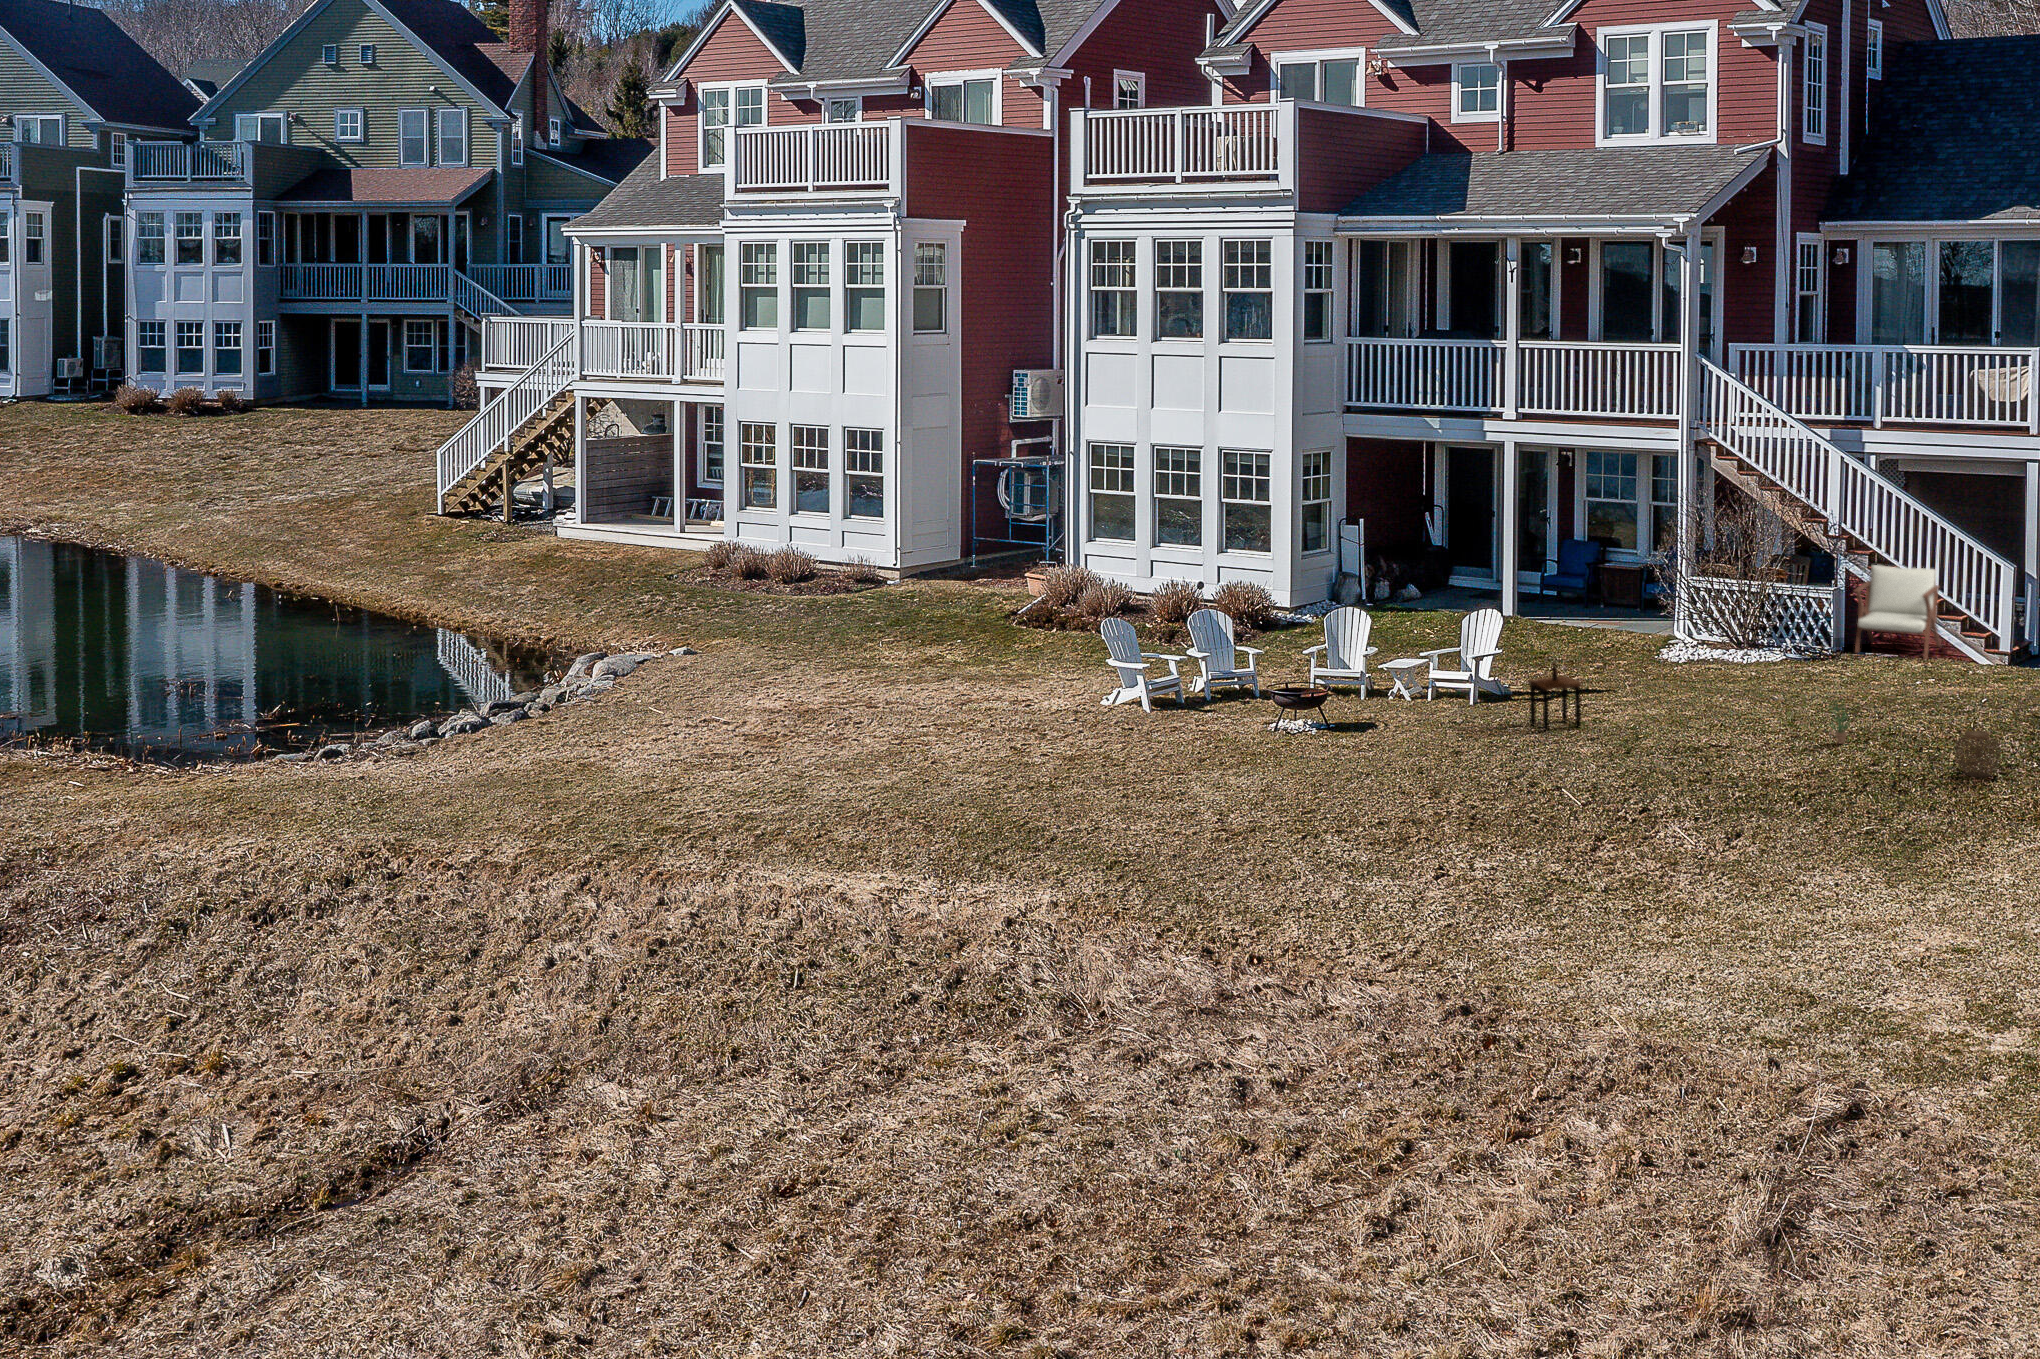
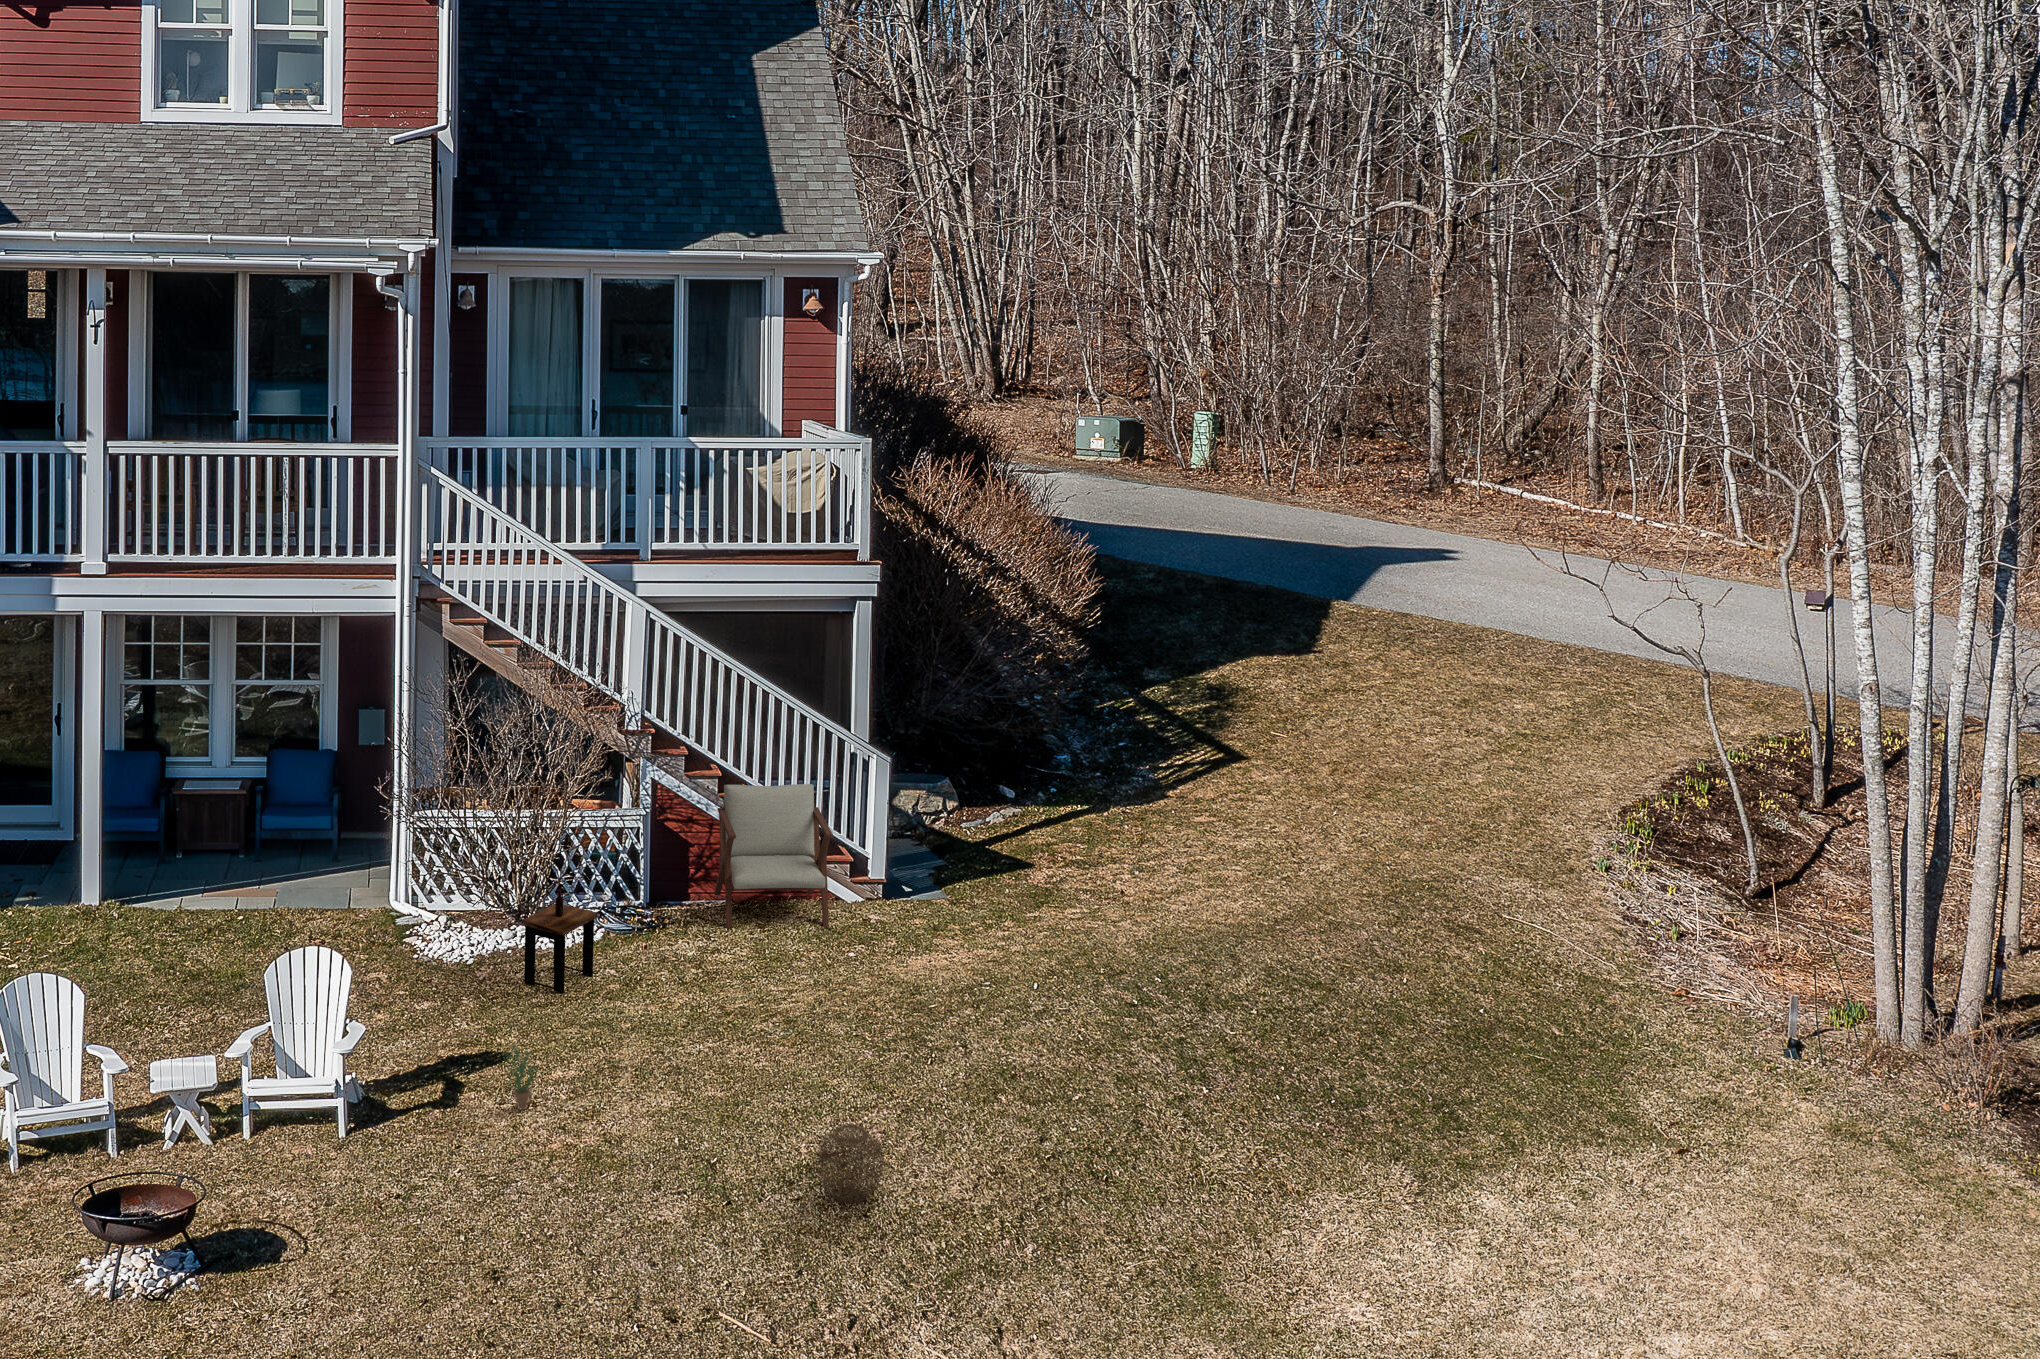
side table: present [1528,663,1582,732] -> present [523,889,596,994]
potted plant: present [1828,702,1850,744] -> present [508,1045,536,1110]
woven basket: present [1955,731,1999,777] -> present [817,1124,883,1203]

